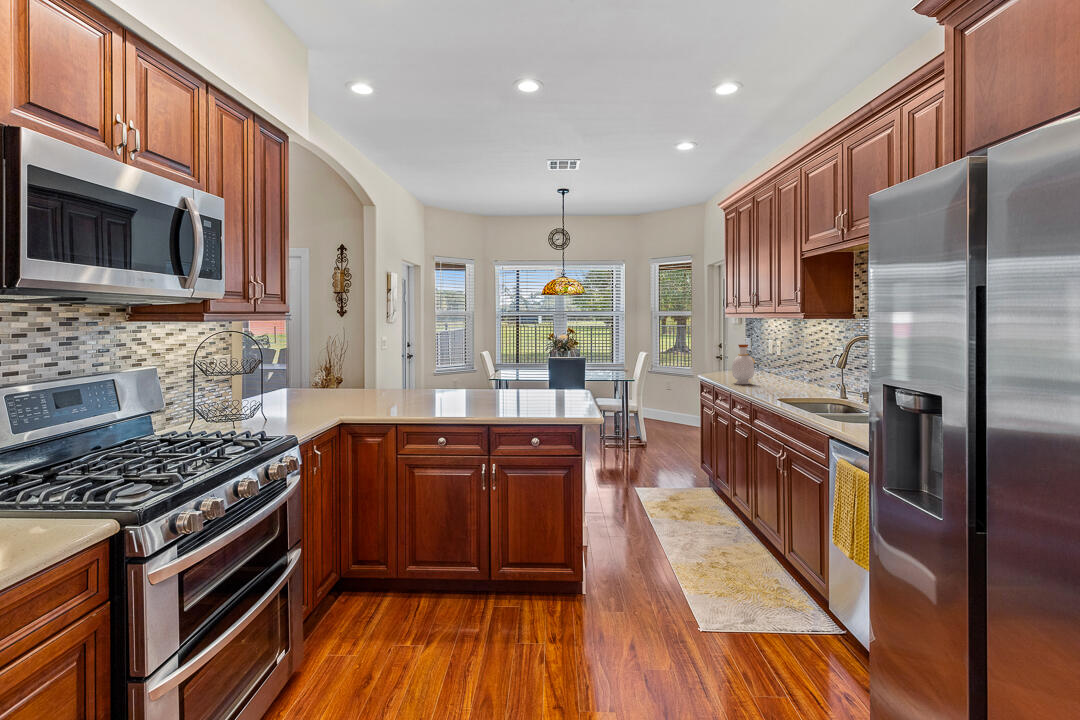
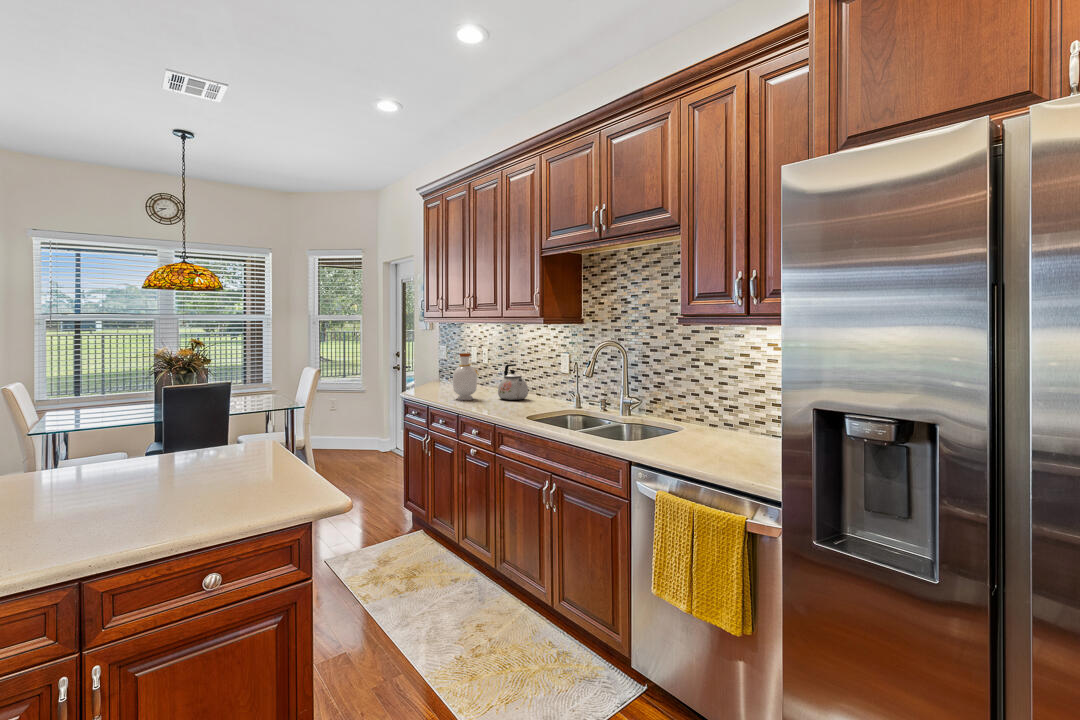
kettle: none [774,355,803,387] -> present [498,364,528,400]

